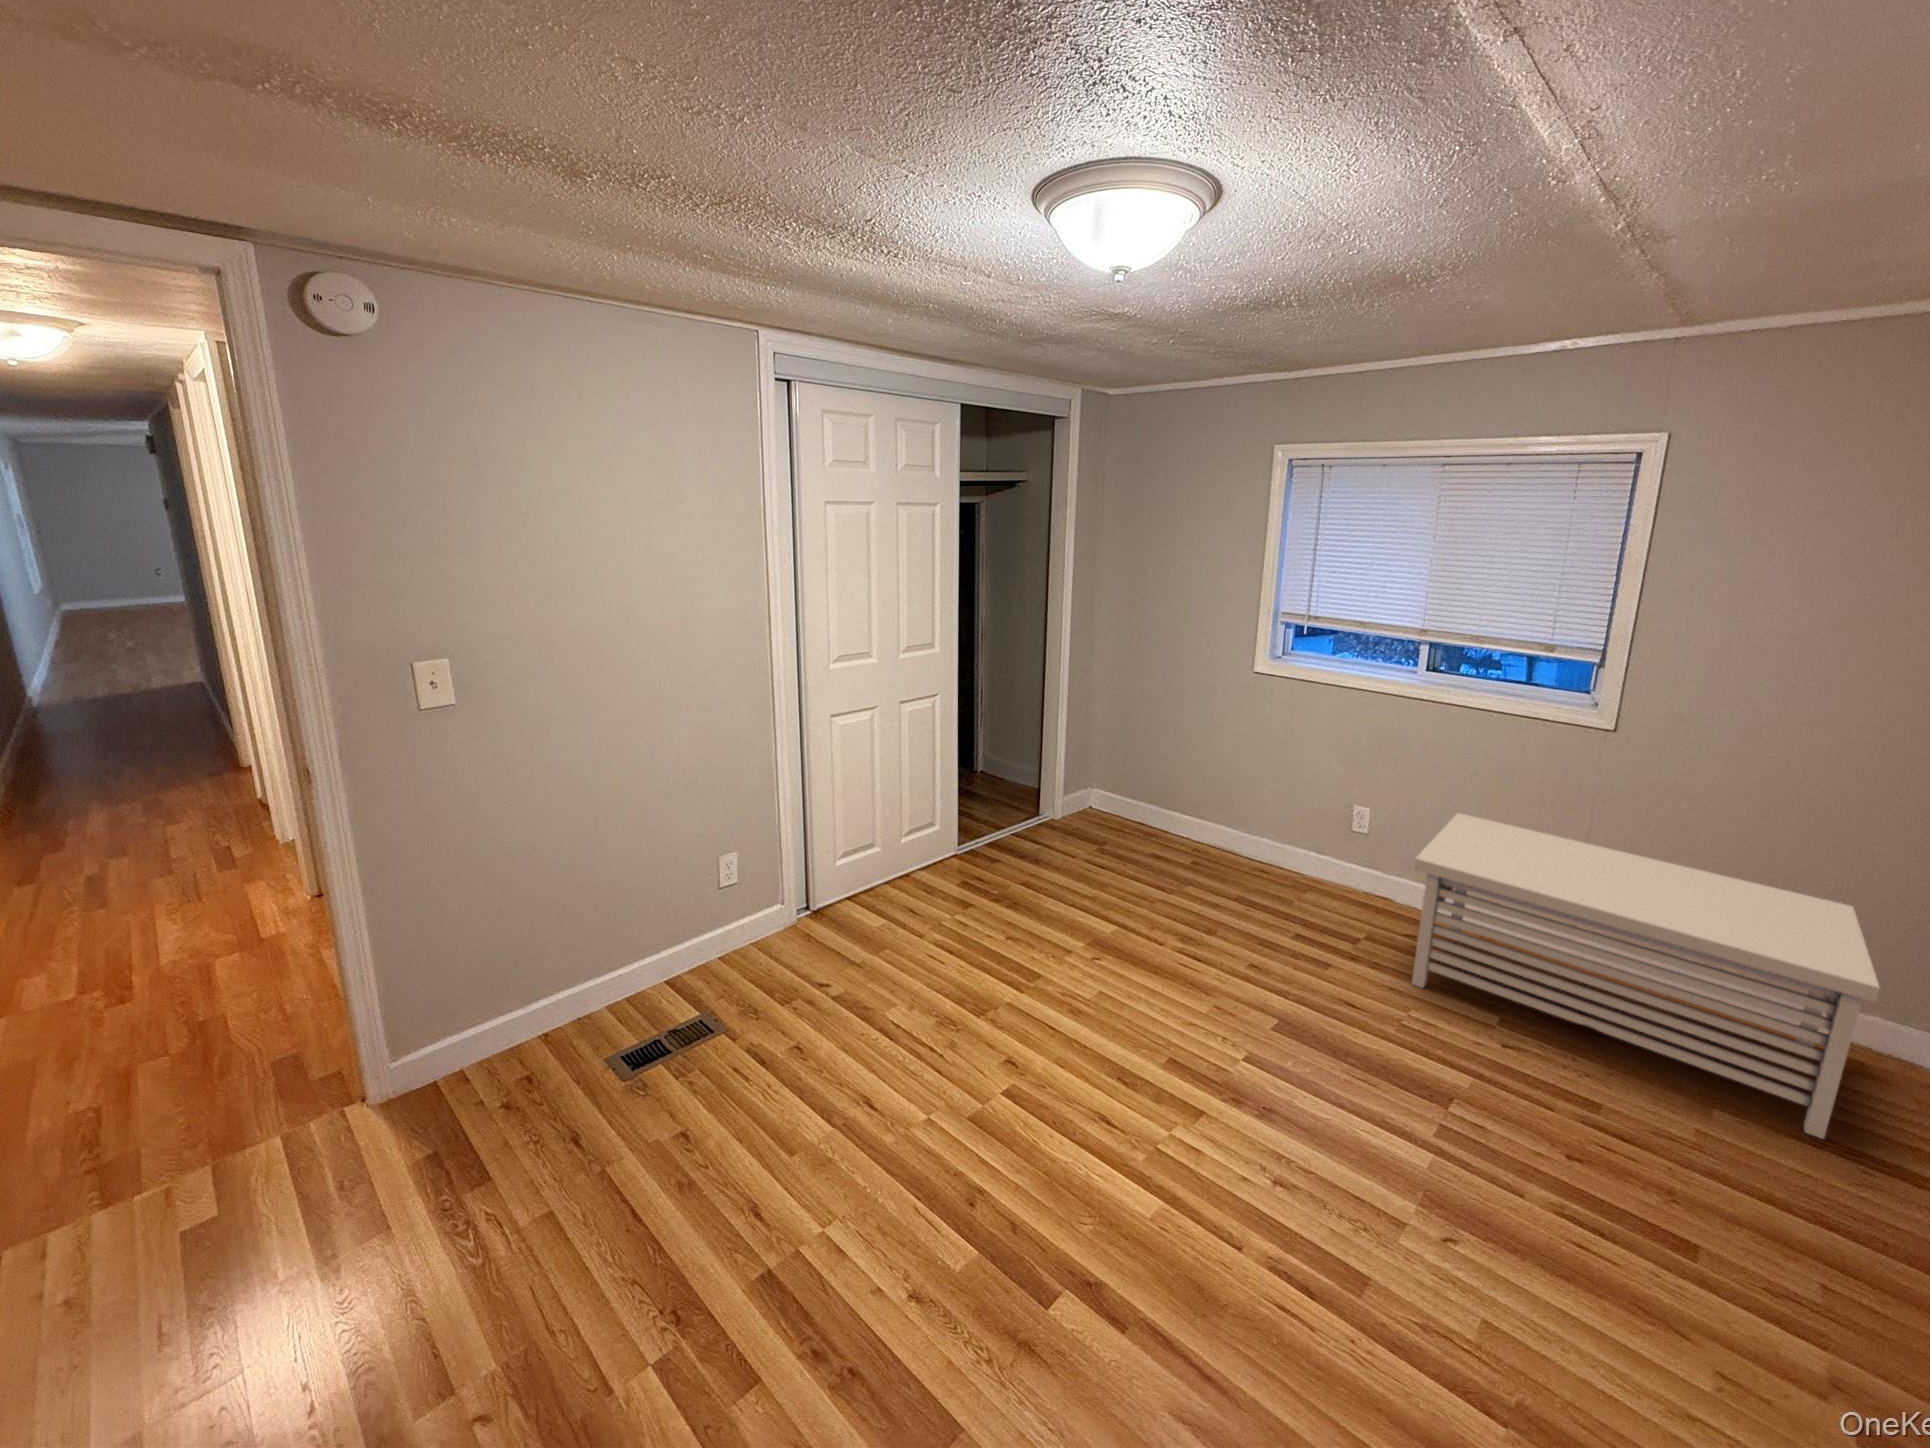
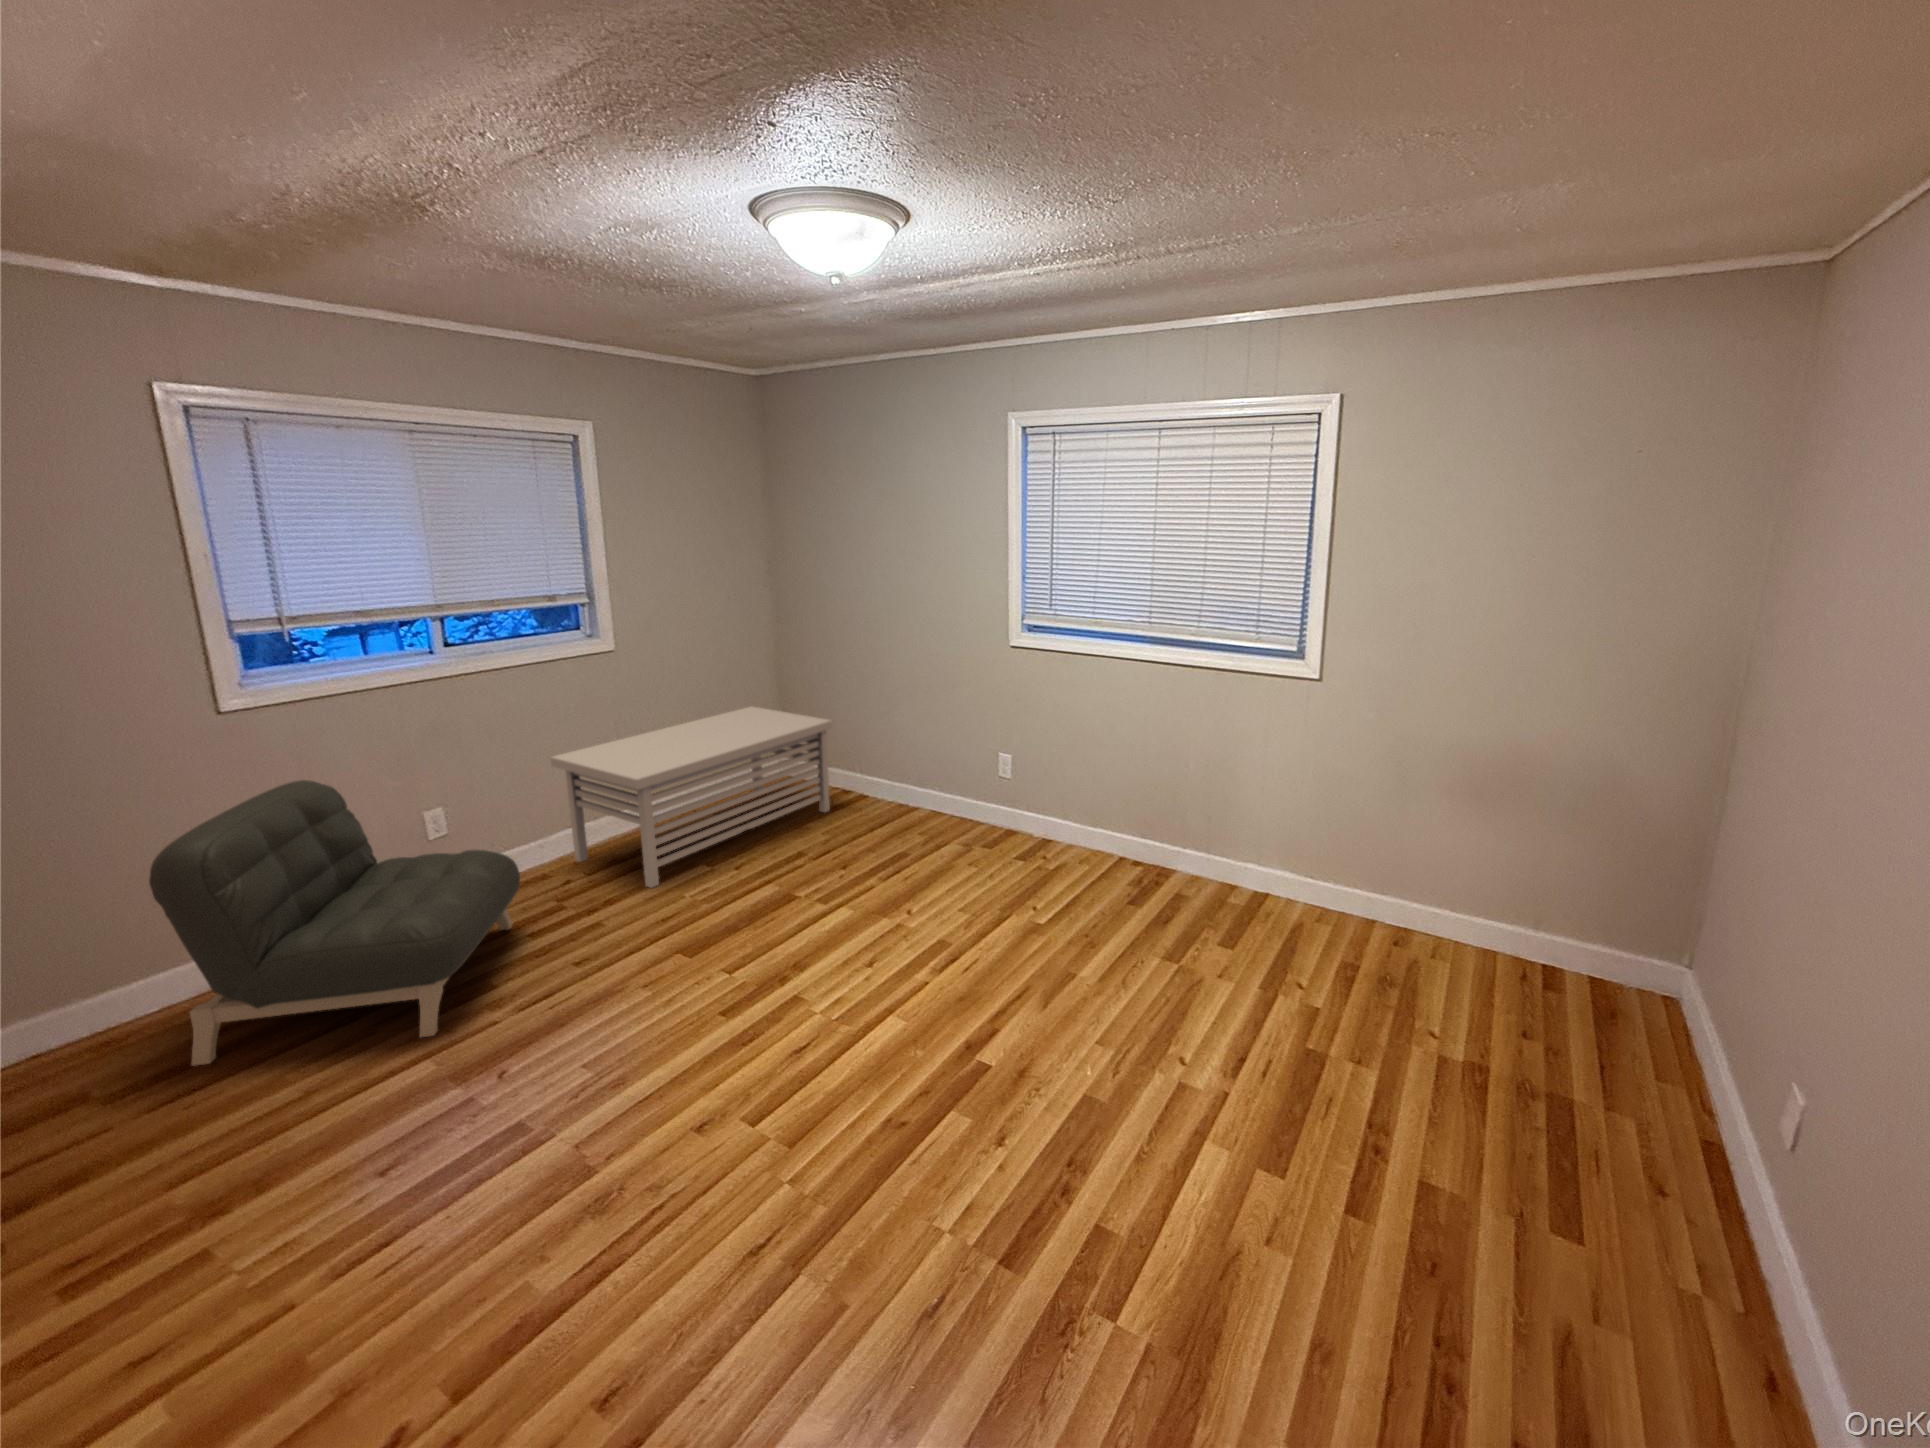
armchair: none [1117,734,1306,923] -> present [149,780,520,1066]

